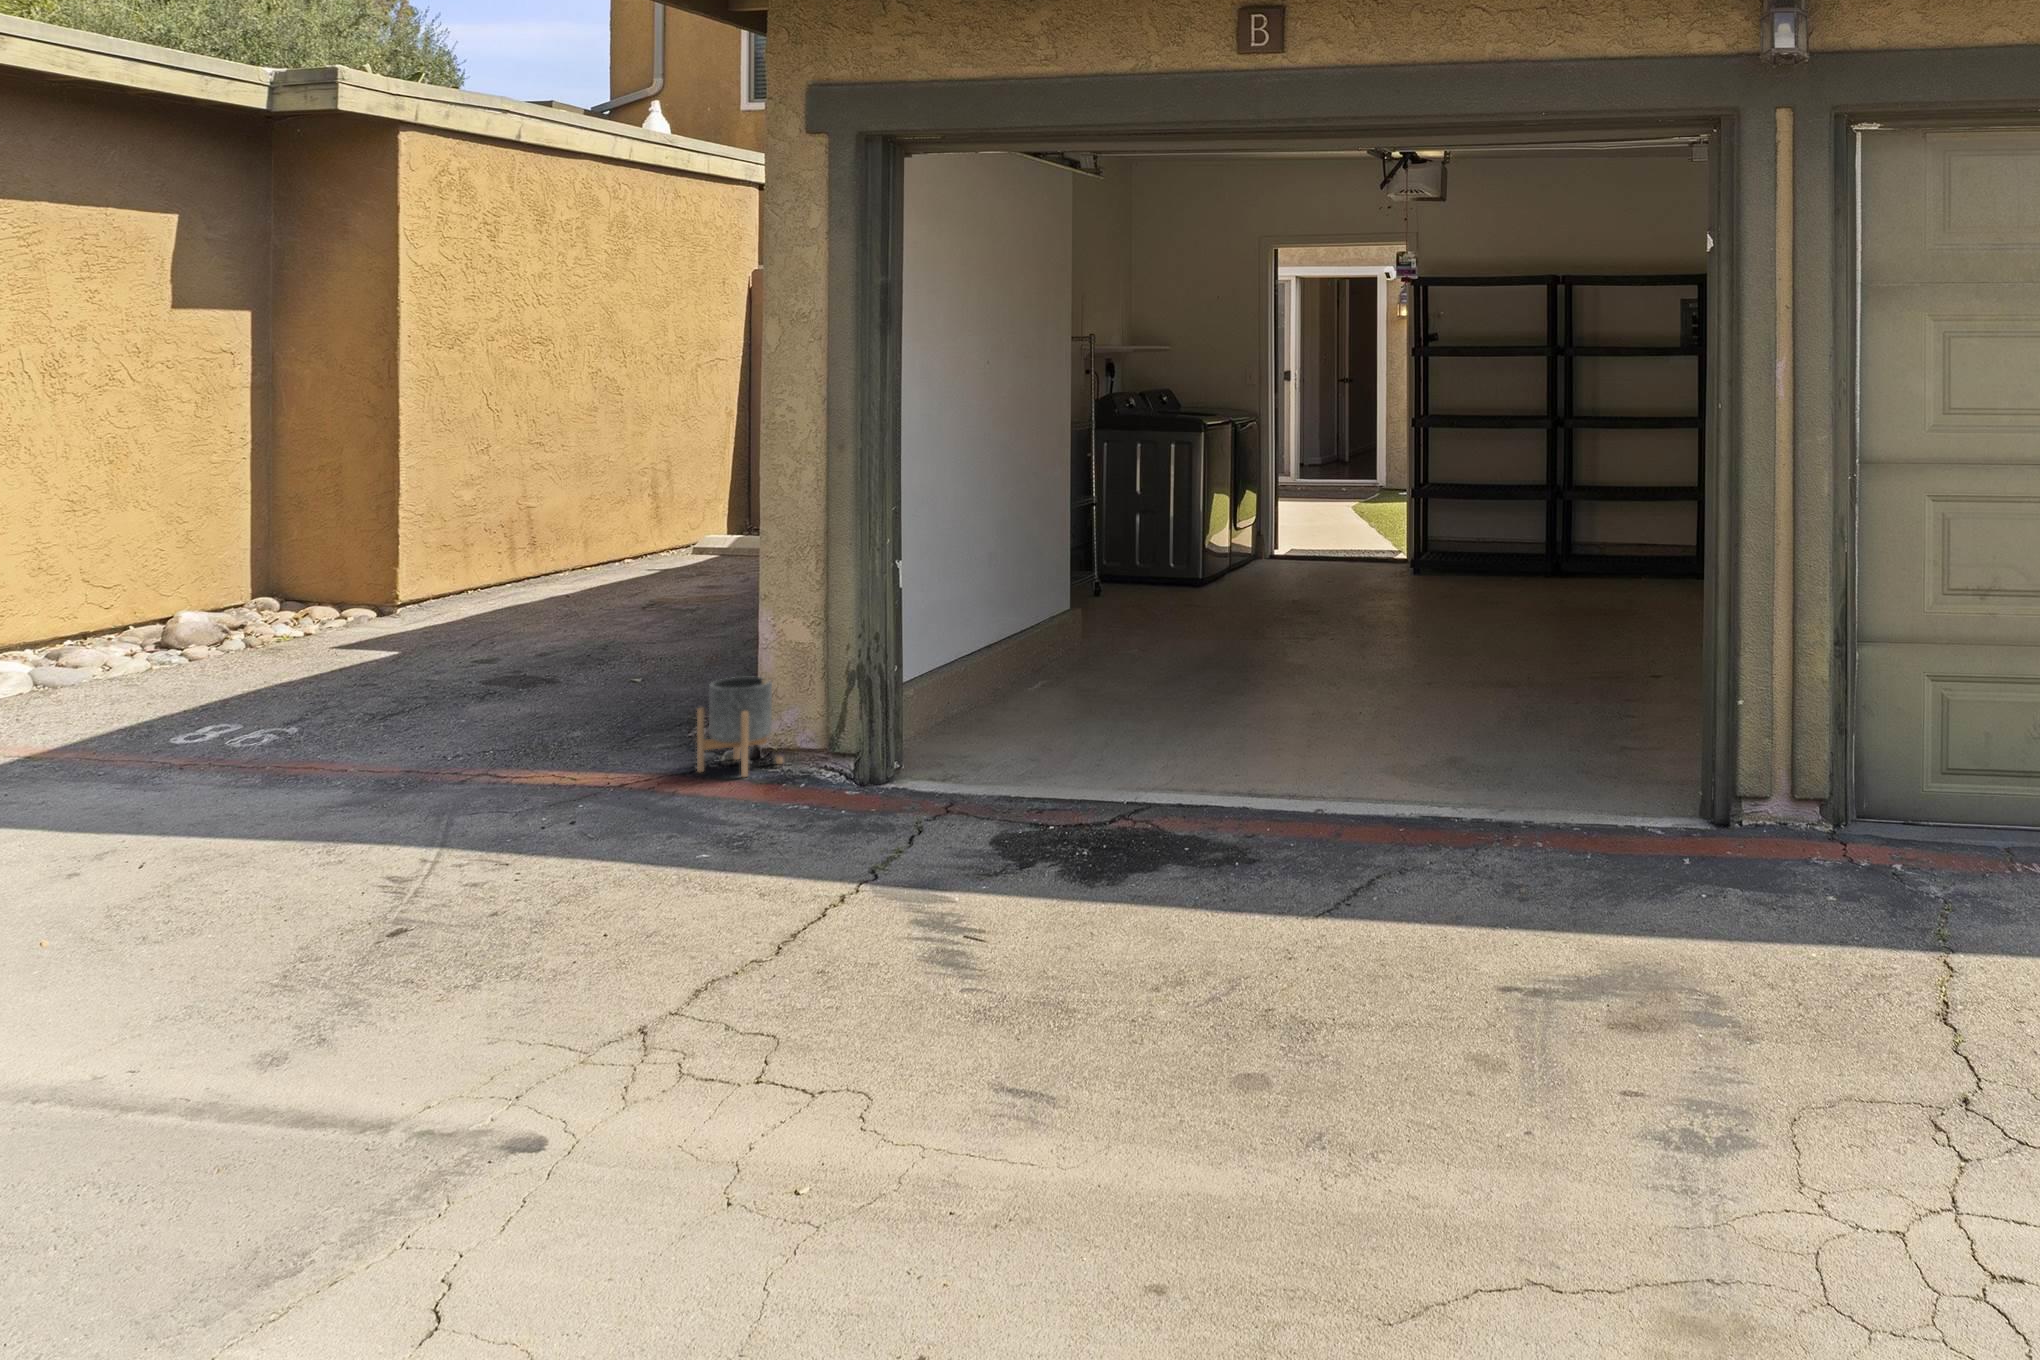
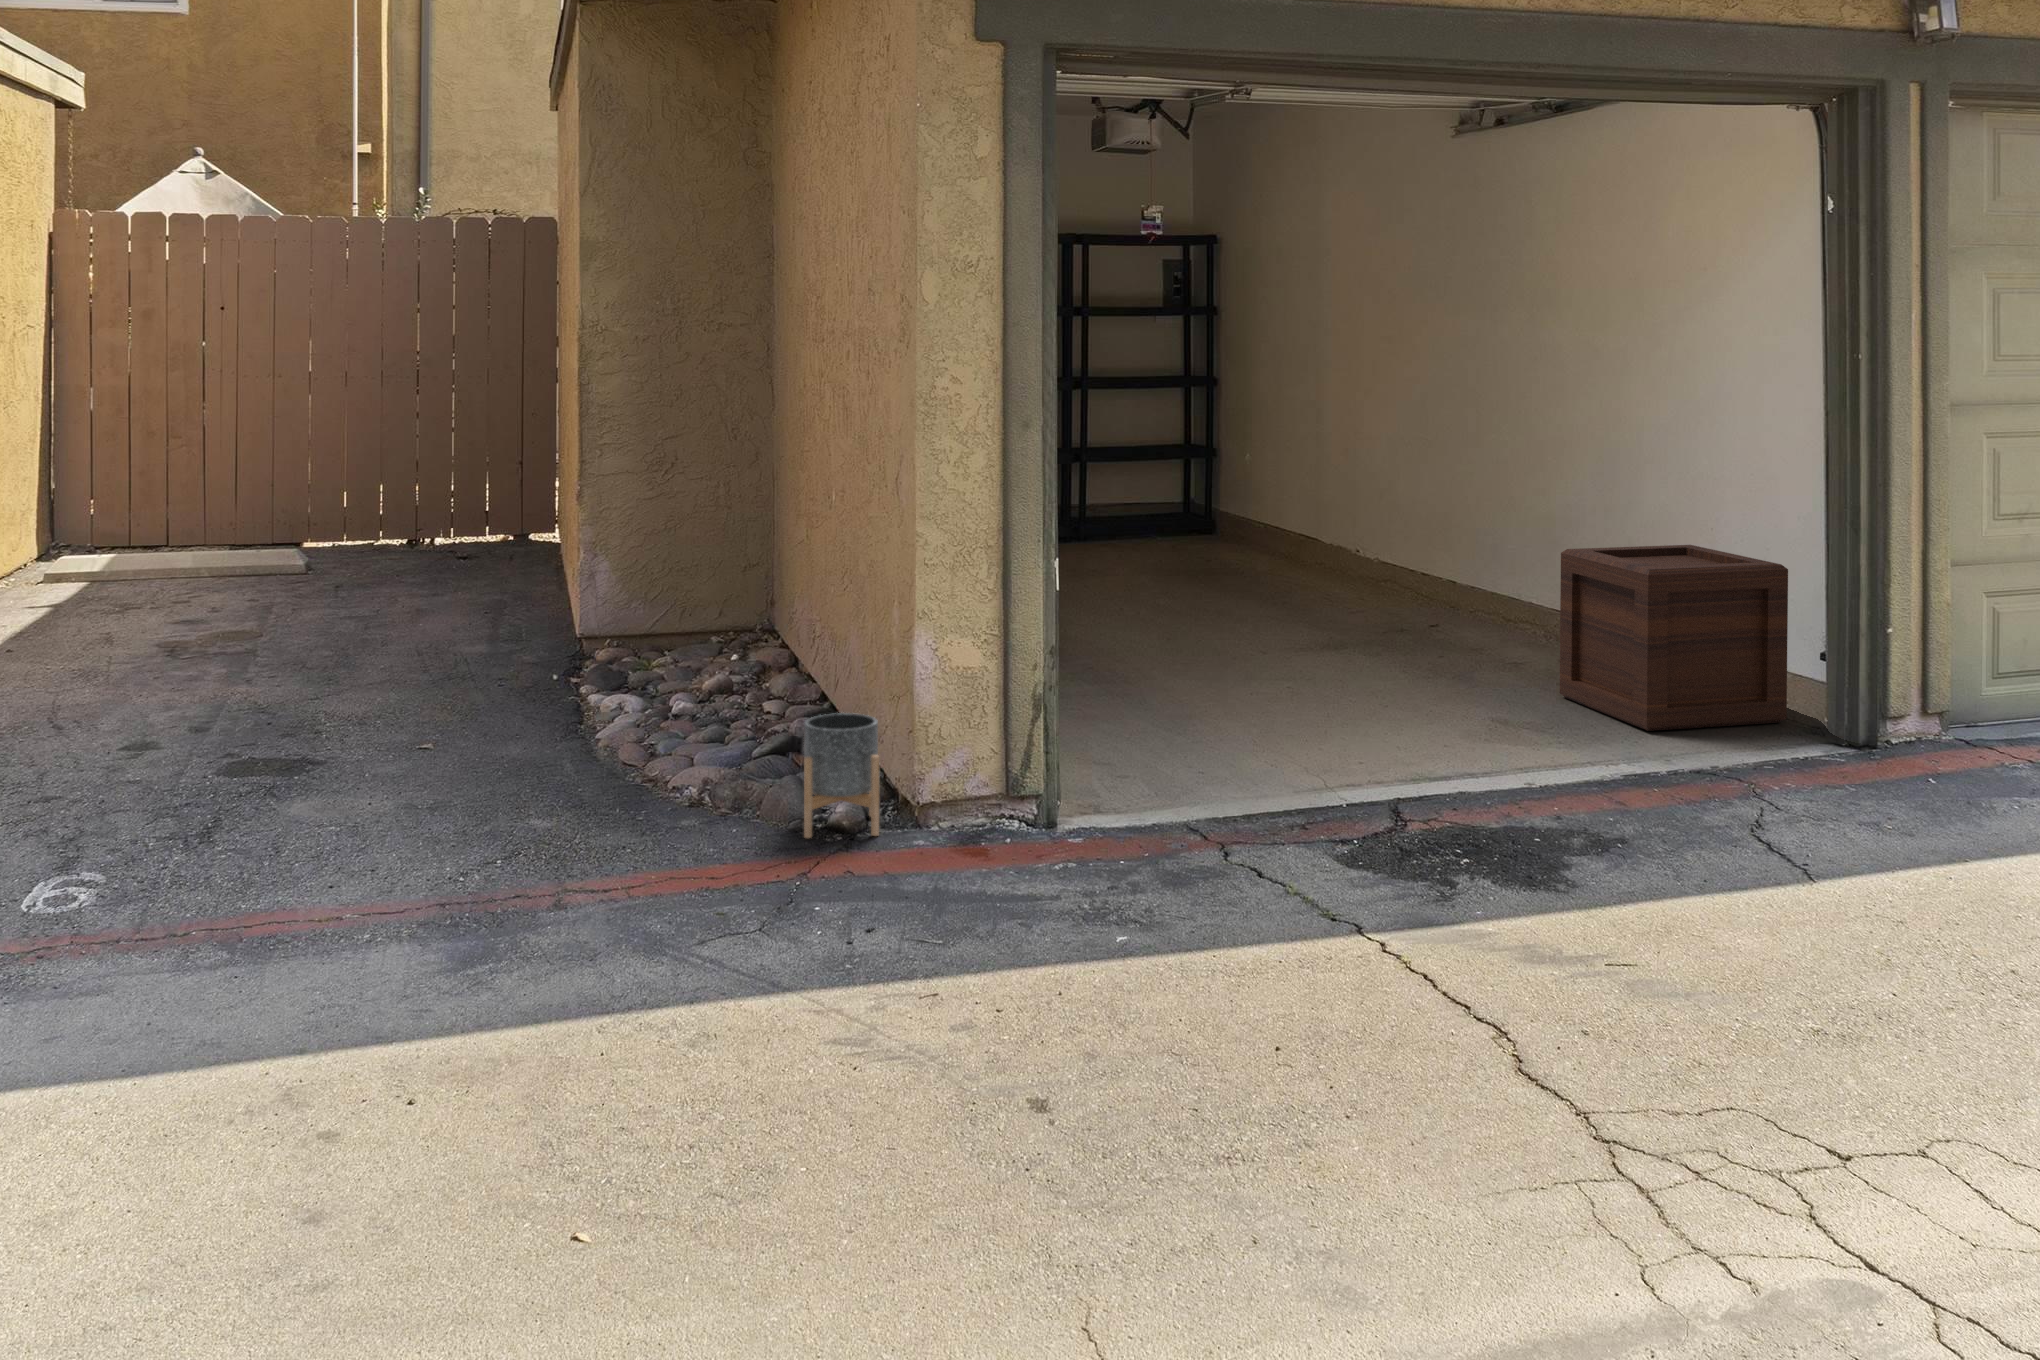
wooden crate: none [1559,594,1730,792] -> present [1560,545,1788,731]

